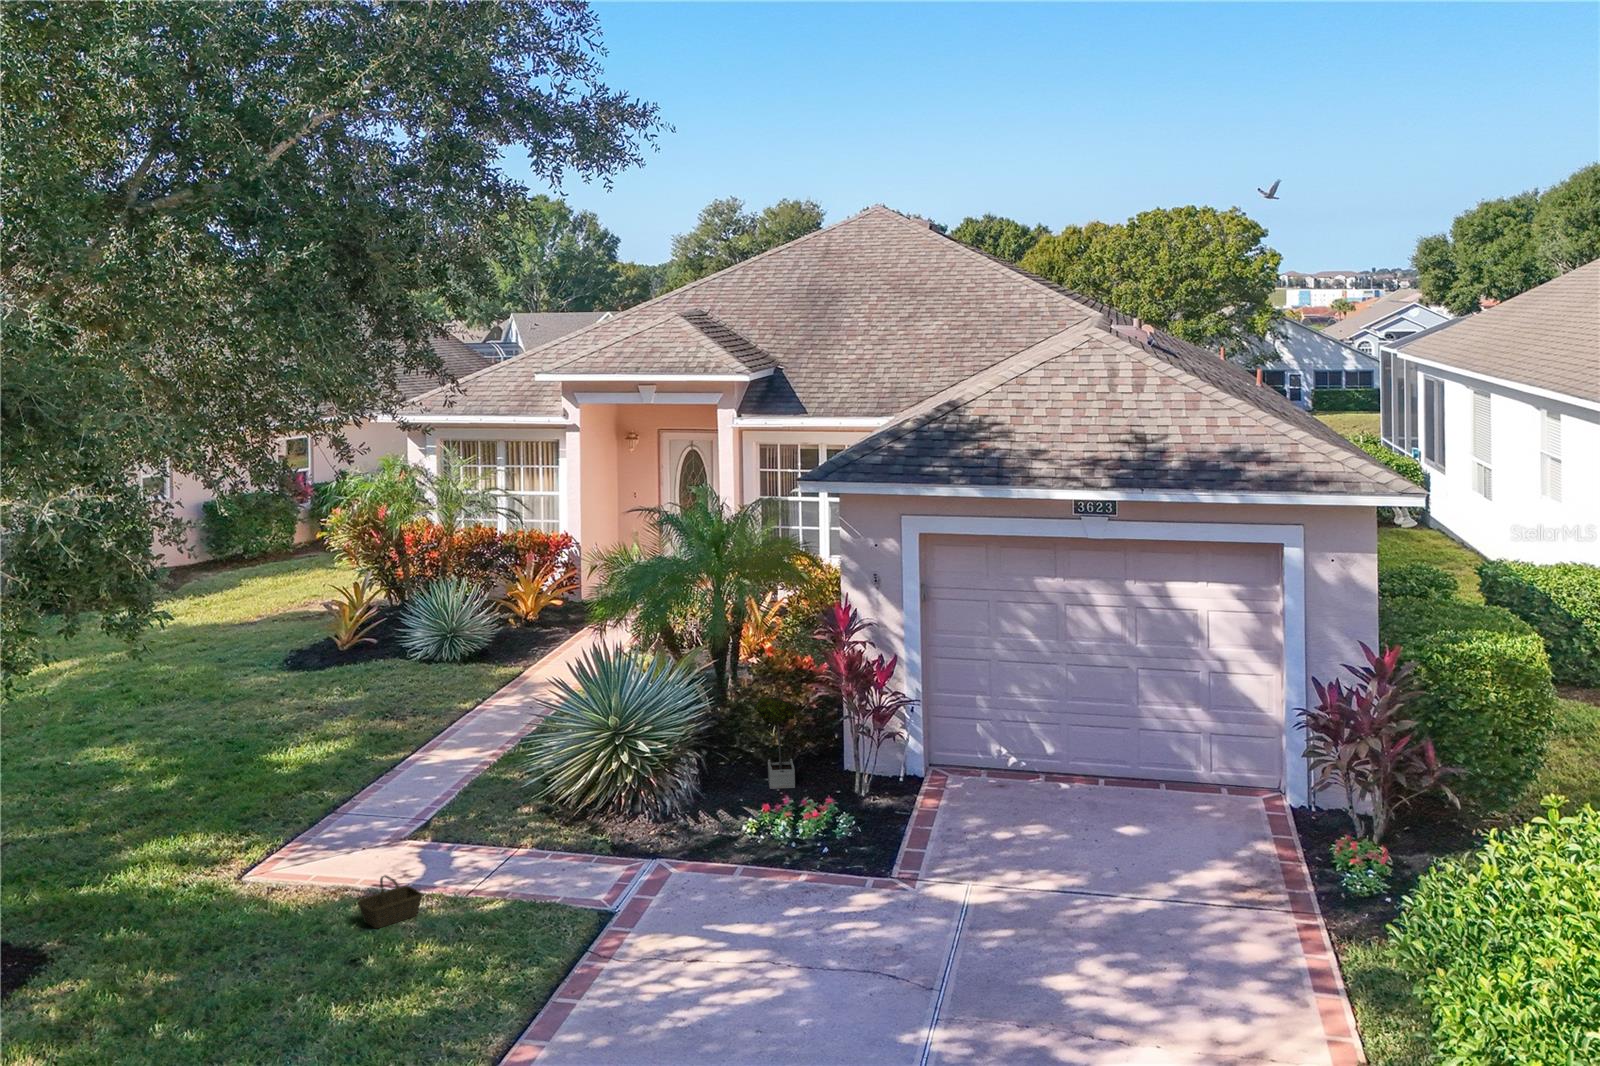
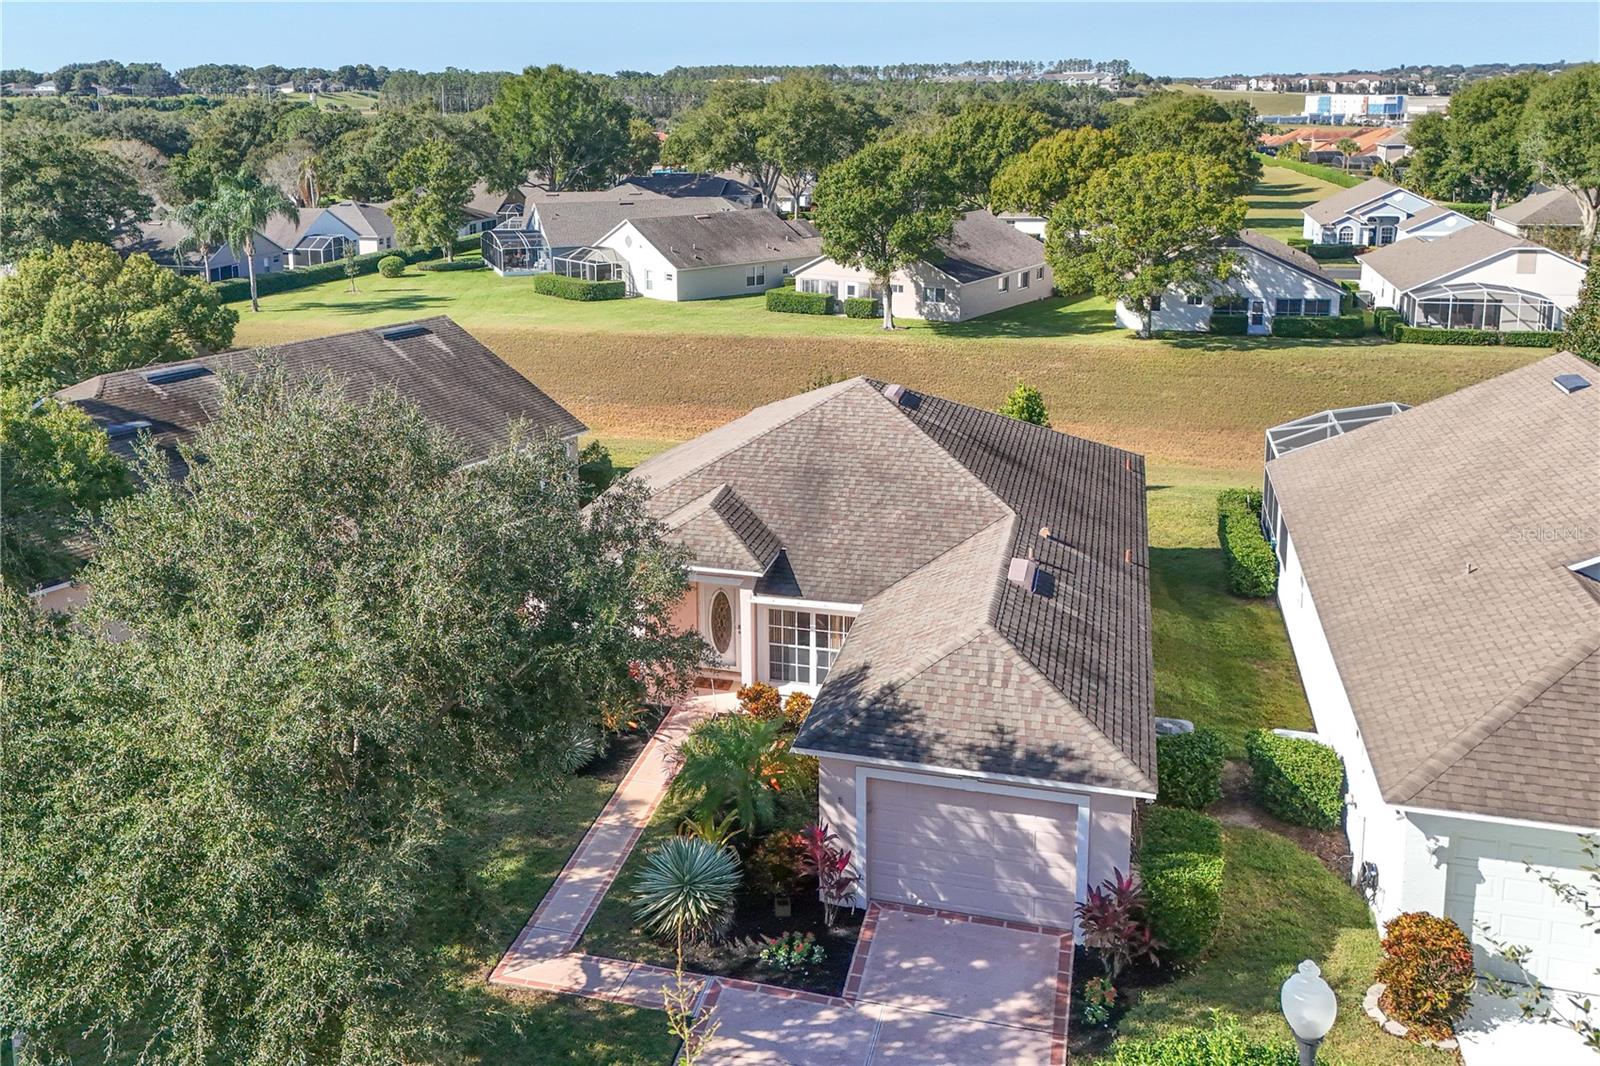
basket: present [357,875,423,929] -> none [561,998,594,1029]

